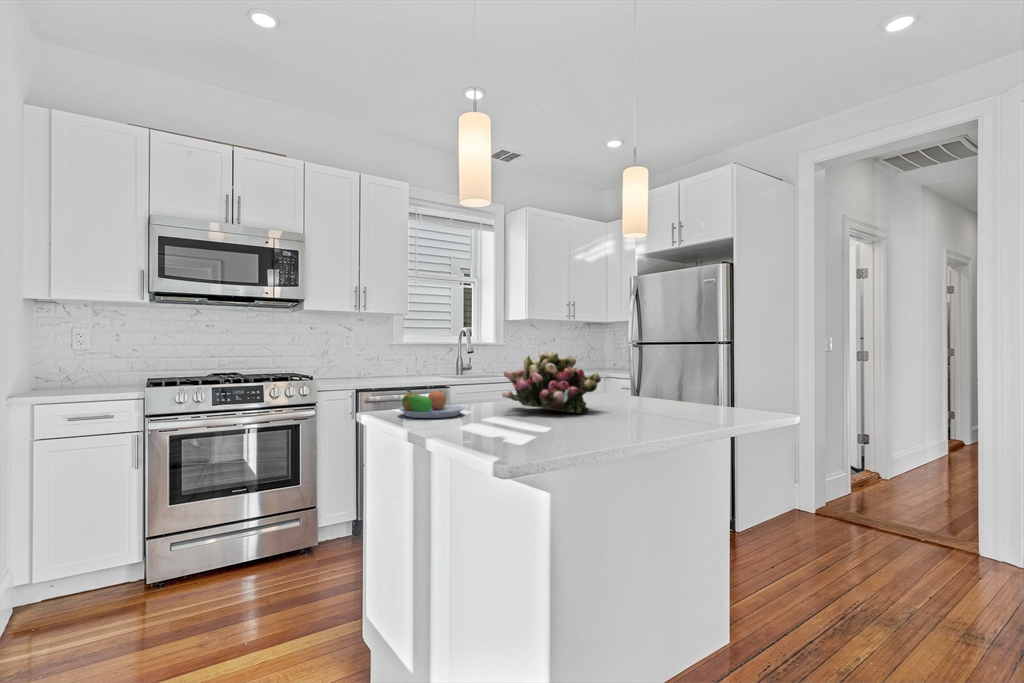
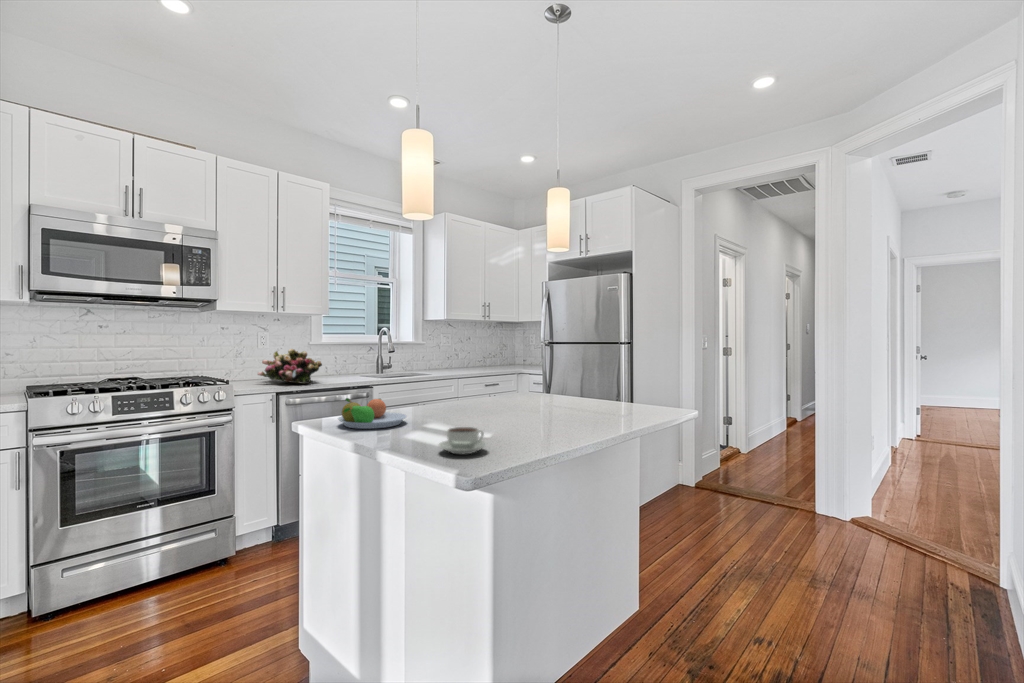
flower arrangement: present [502,352,601,413] -> present [258,349,322,384]
coffee cup: none [482,415,531,440] -> present [439,427,487,454]

